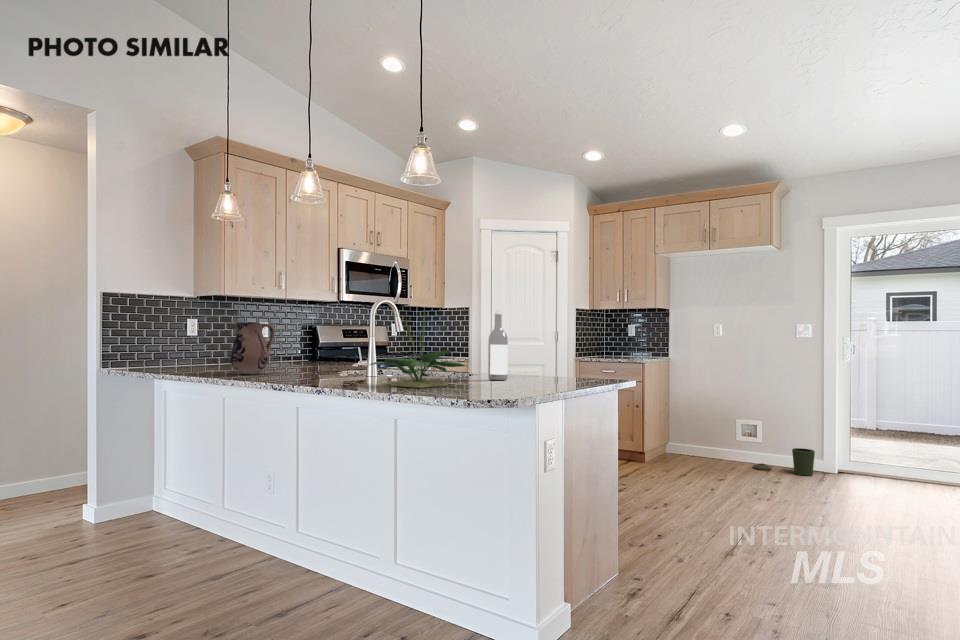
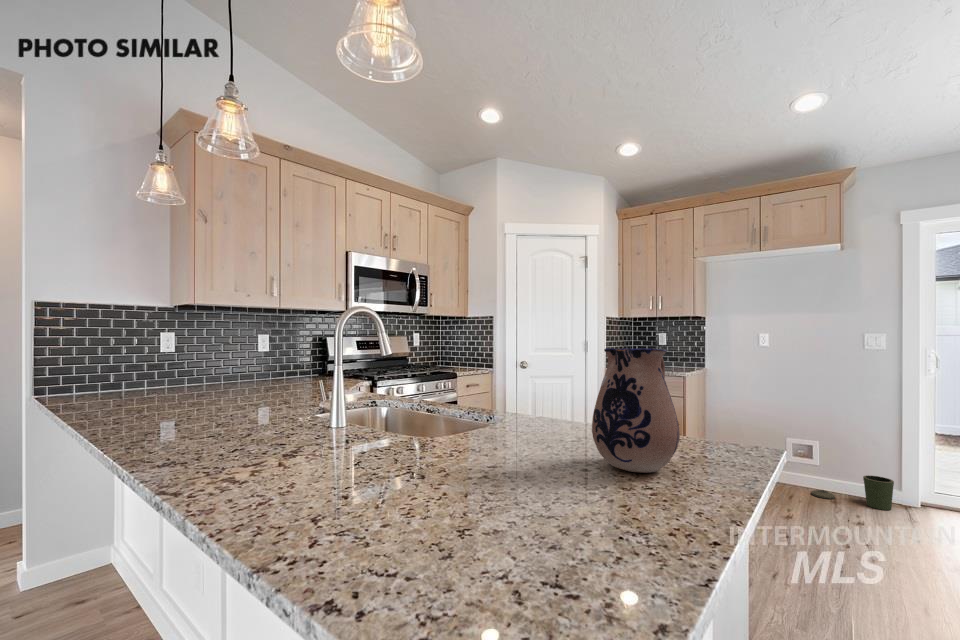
potted plant: present [370,309,466,388] -> none [257,324,484,514]
wine bottle: present [488,309,508,380] -> none [521,326,555,455]
ceramic pitcher: present [230,323,275,374] -> present [592,348,680,473]

